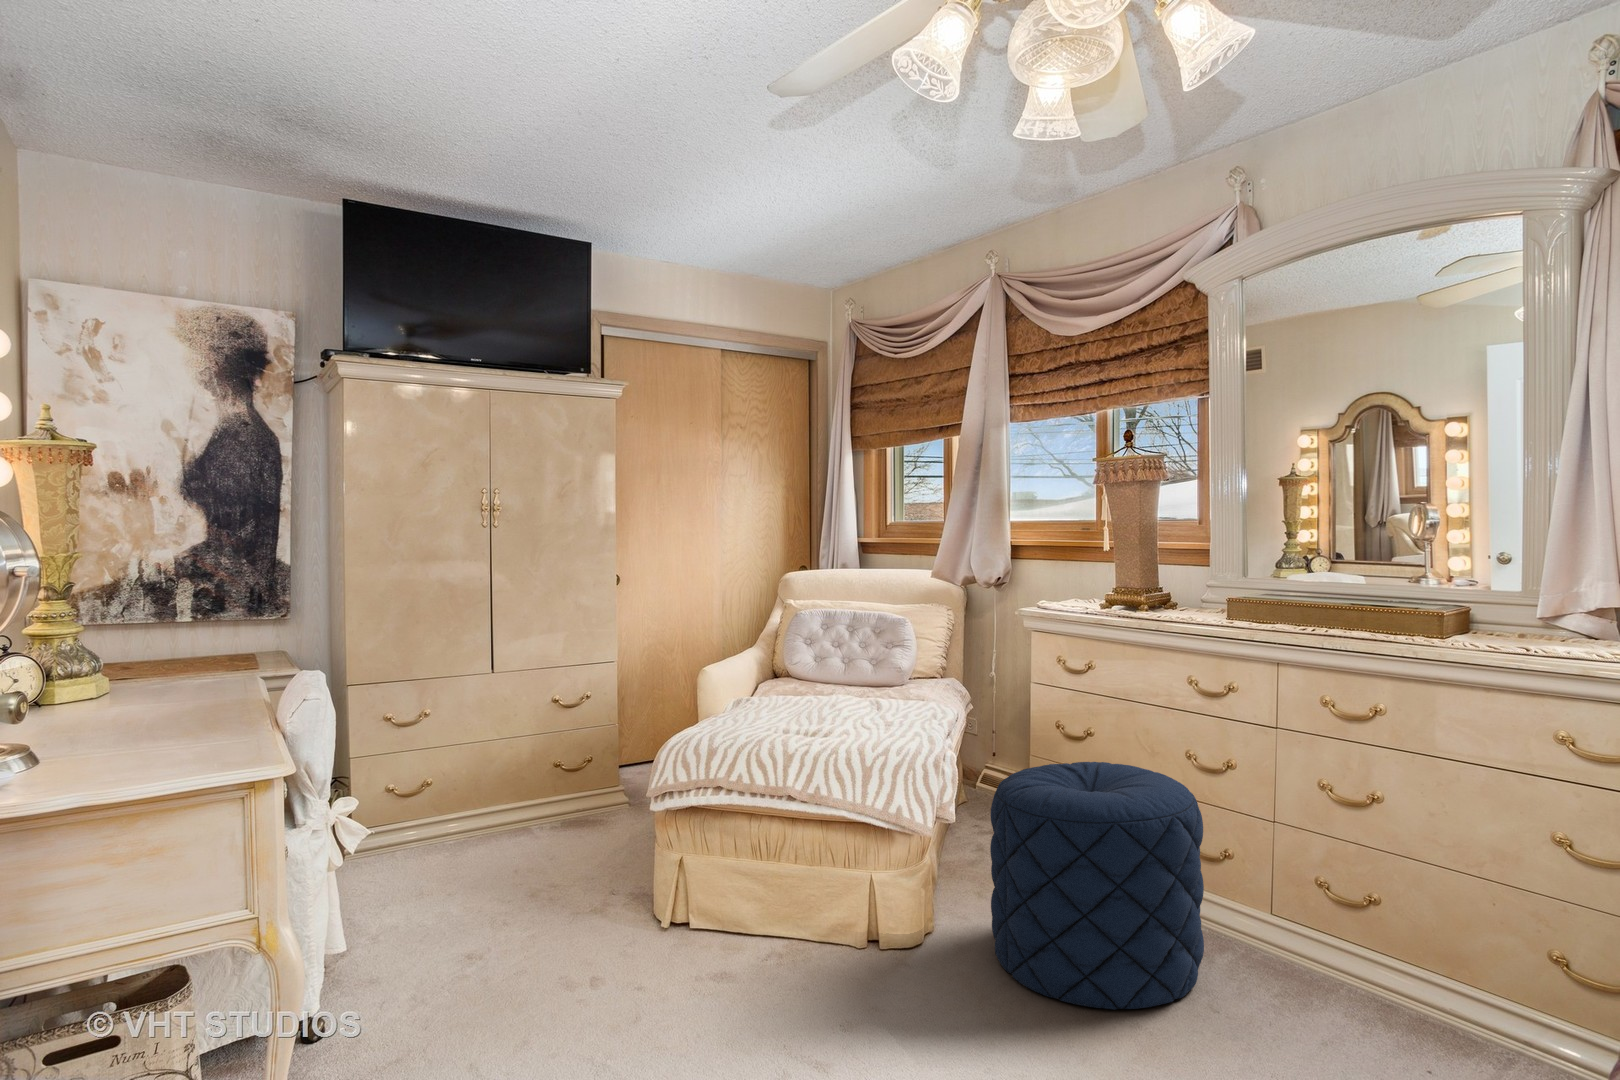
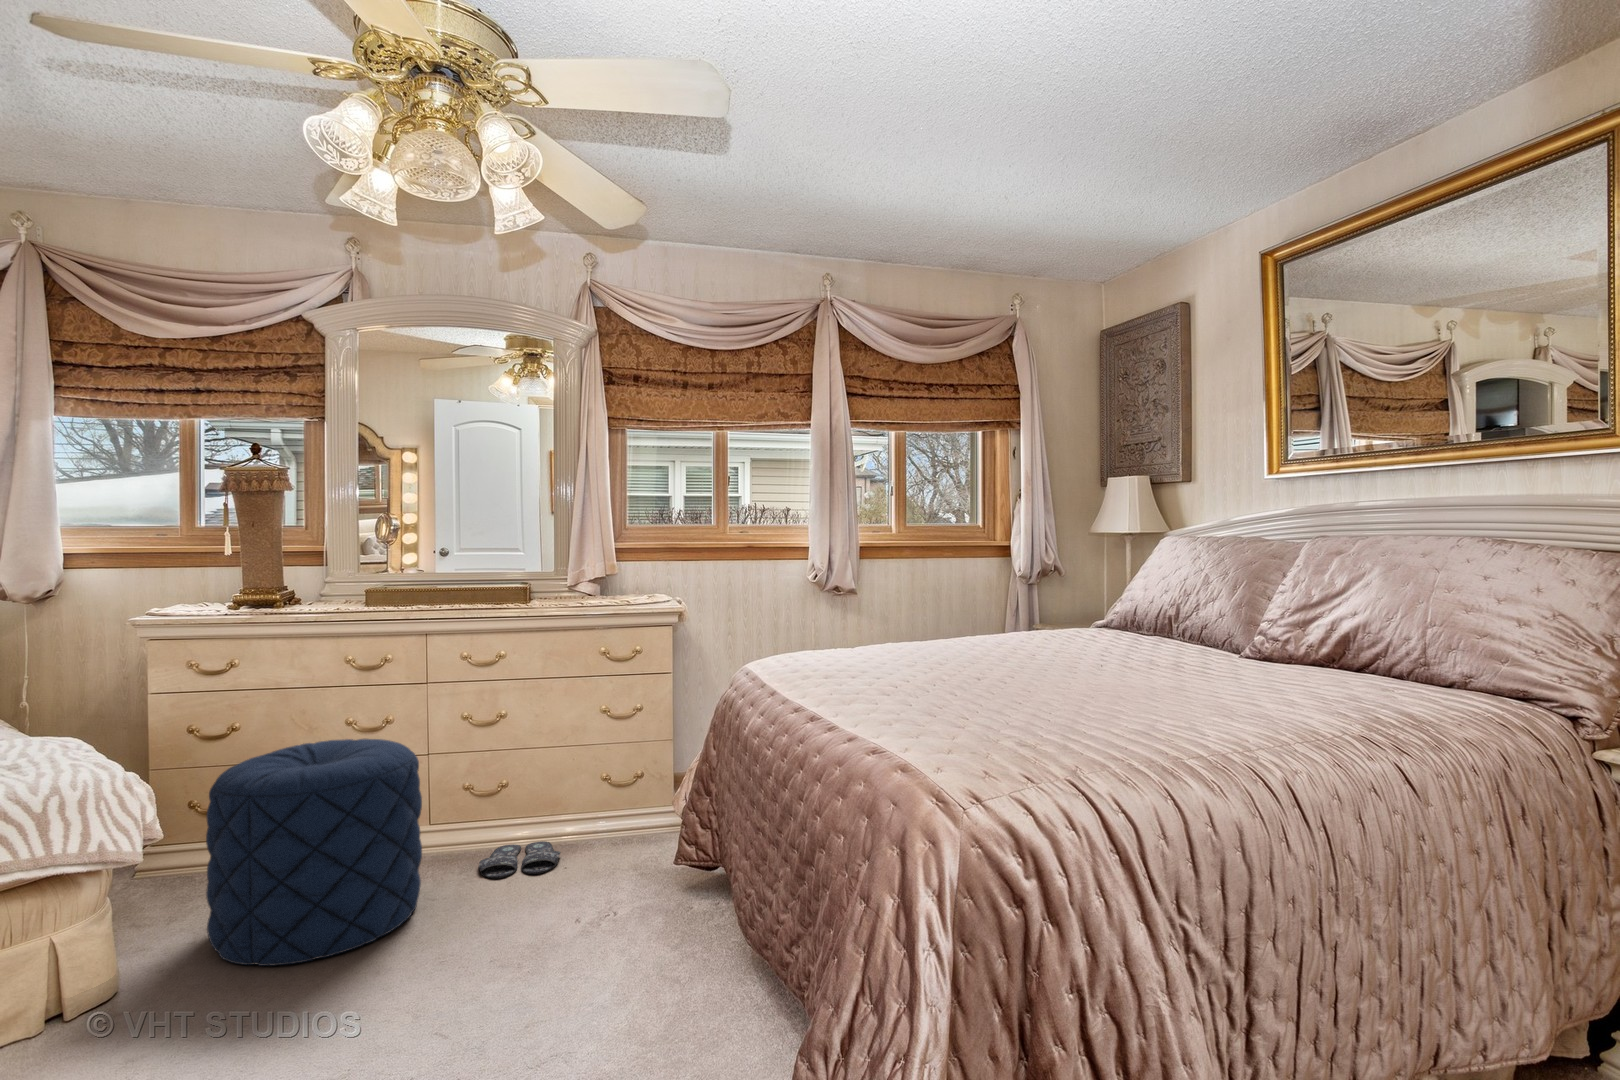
slippers: none [1295,969,1428,1035] -> present [479,841,561,879]

